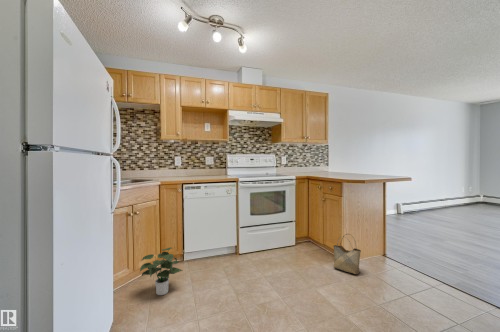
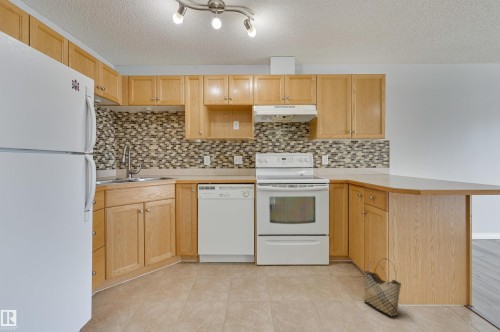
potted plant: present [140,247,182,295] -> none [140,247,182,294]

